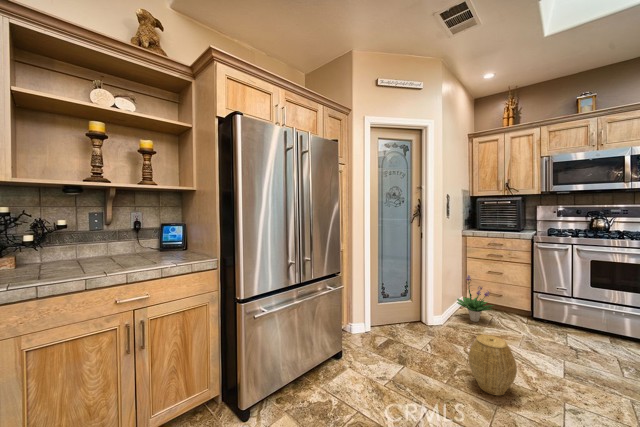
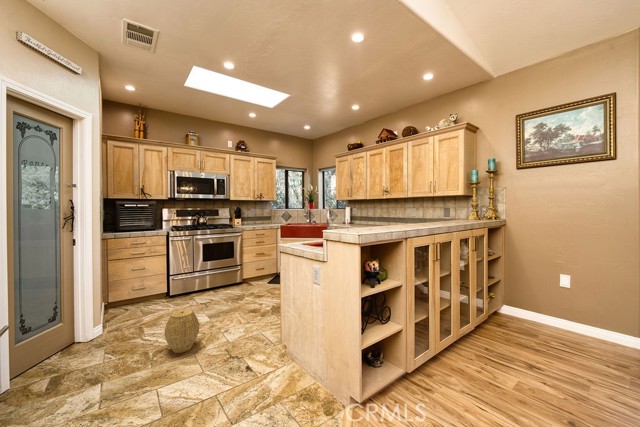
potted plant: present [457,275,494,322] -> none [108,275,147,317]

